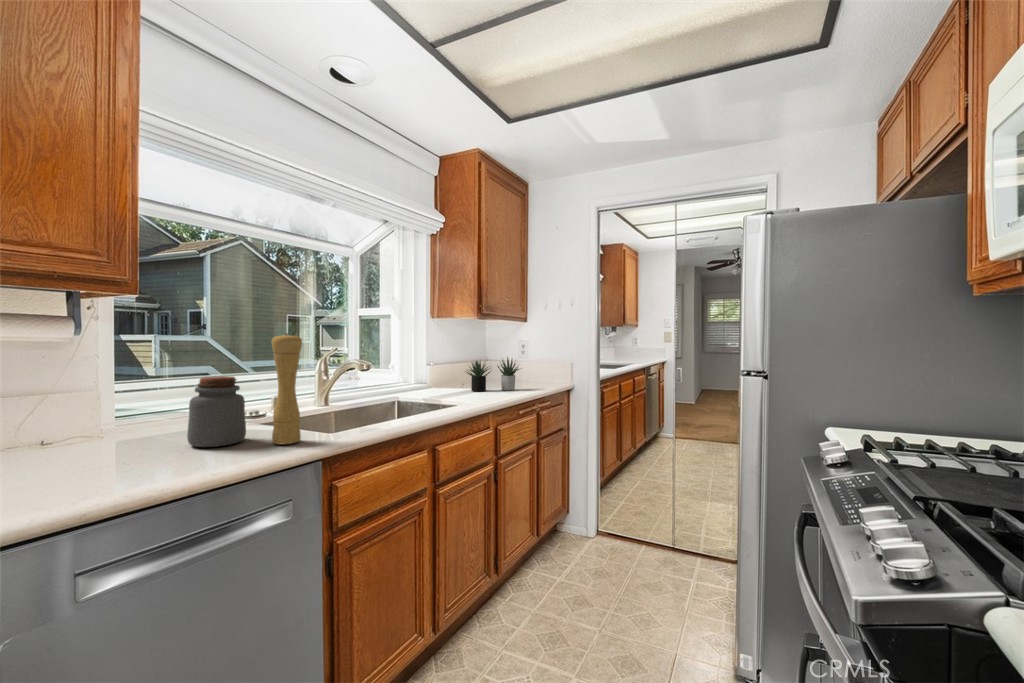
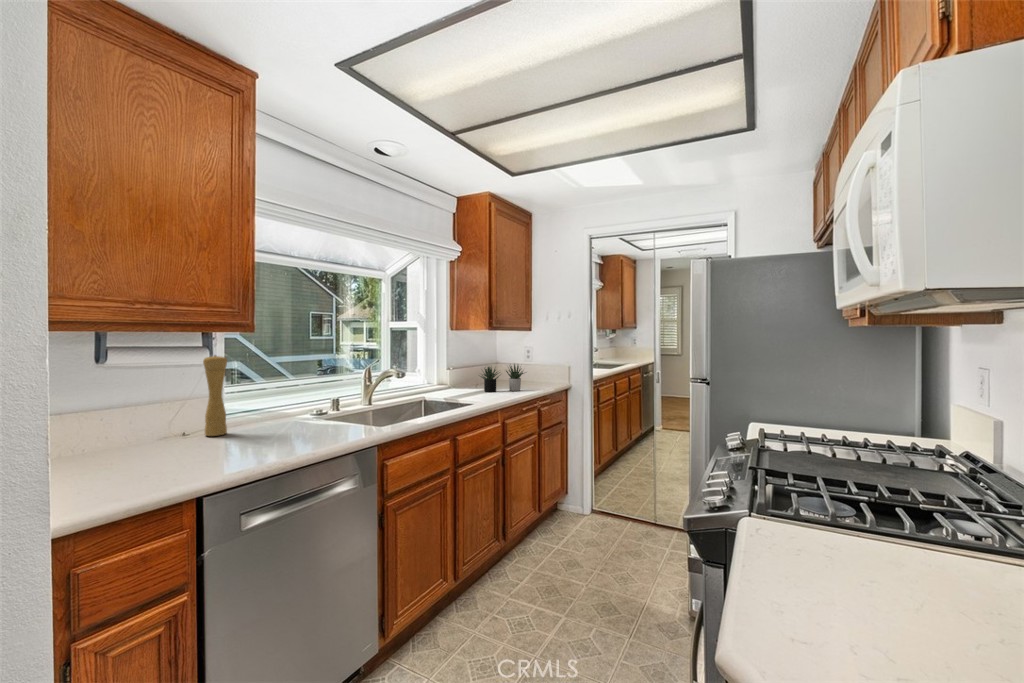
pepper mill: present [272,334,302,444] -> present [203,355,227,436]
jar: present [187,376,246,447] -> none [283,386,322,436]

